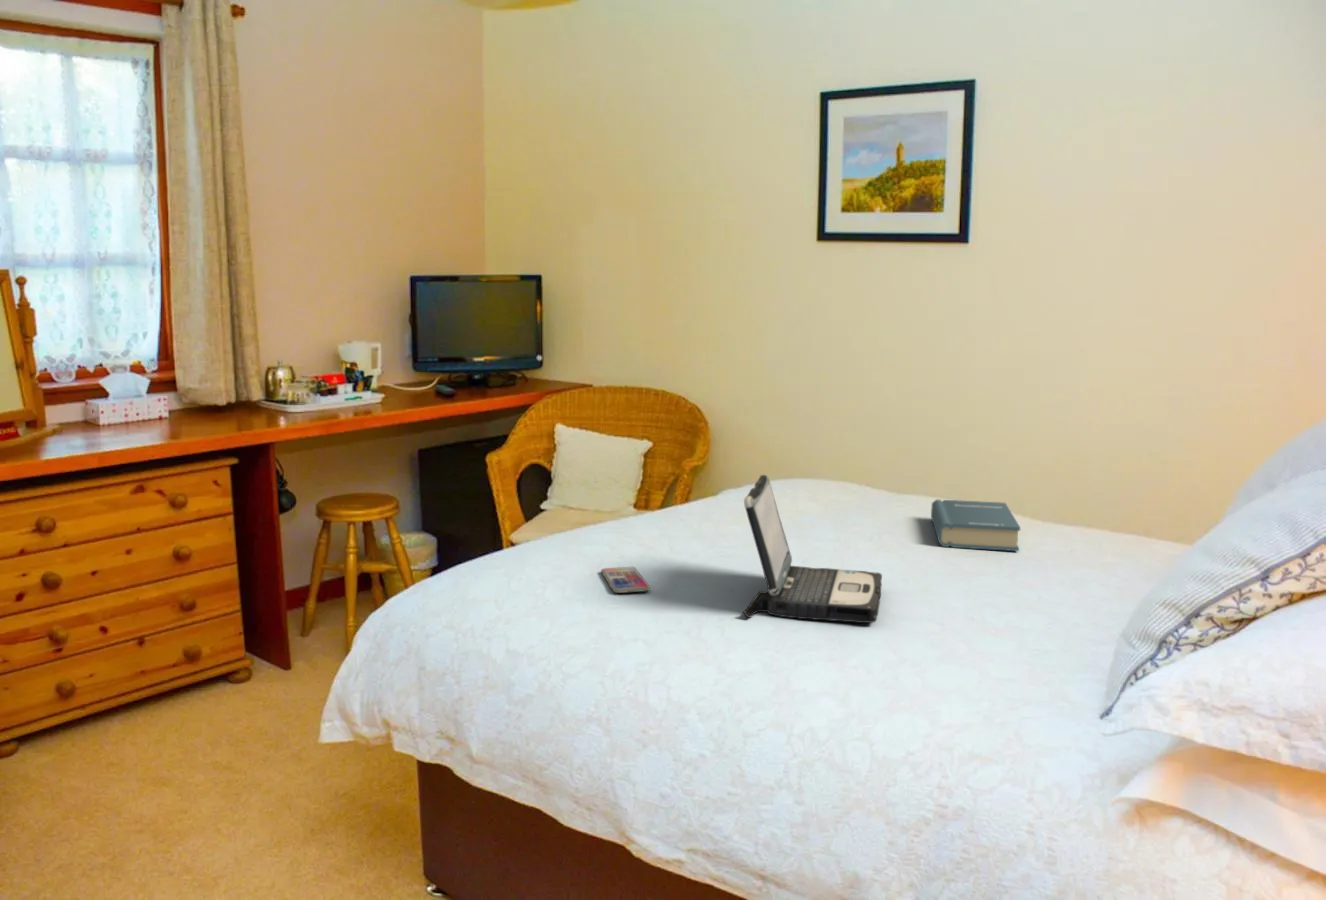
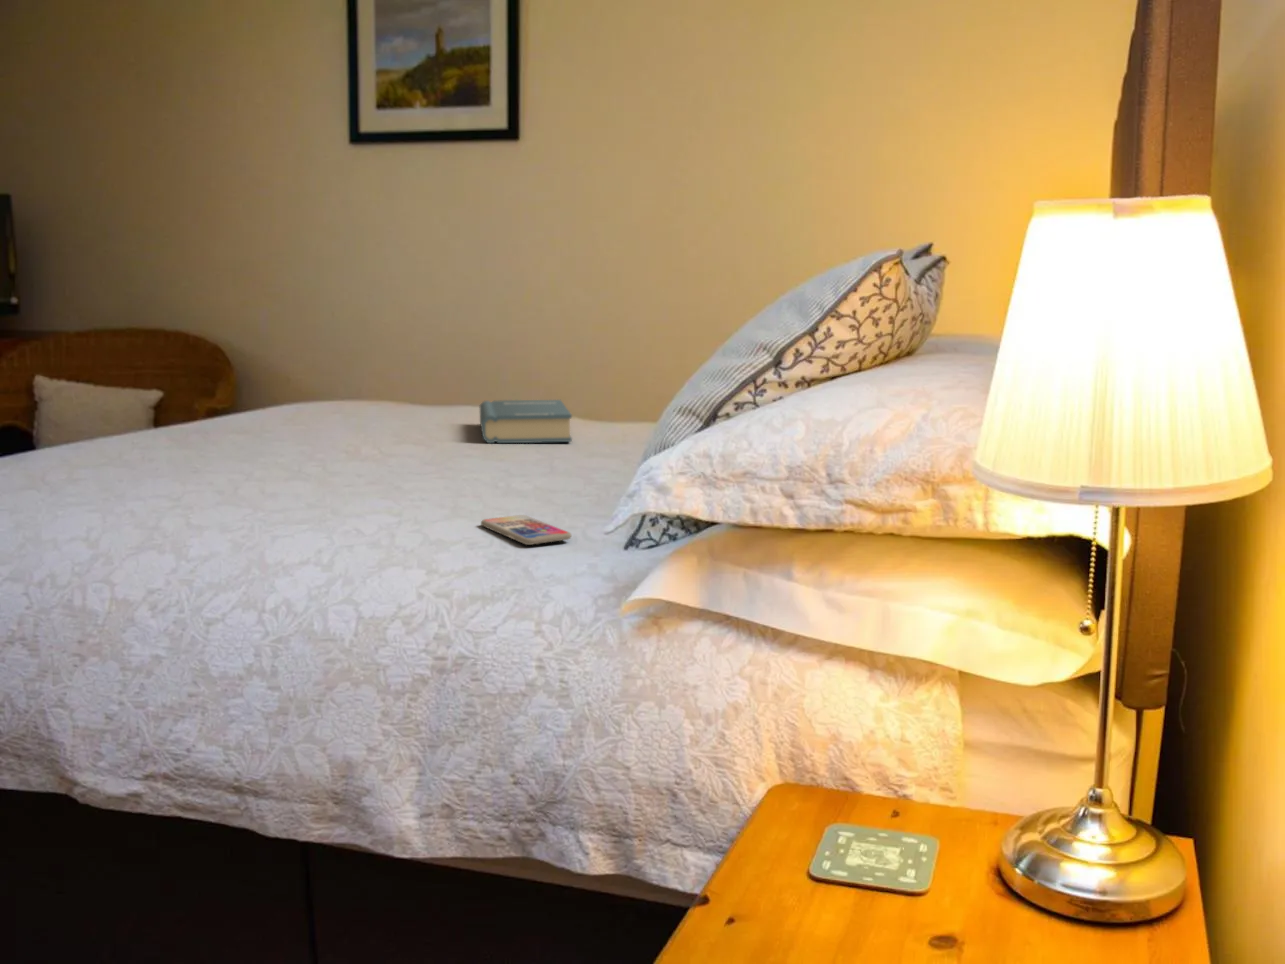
laptop: present [744,474,882,623] -> none [215,345,405,506]
smartphone: present [601,567,650,593] -> present [481,515,571,545]

